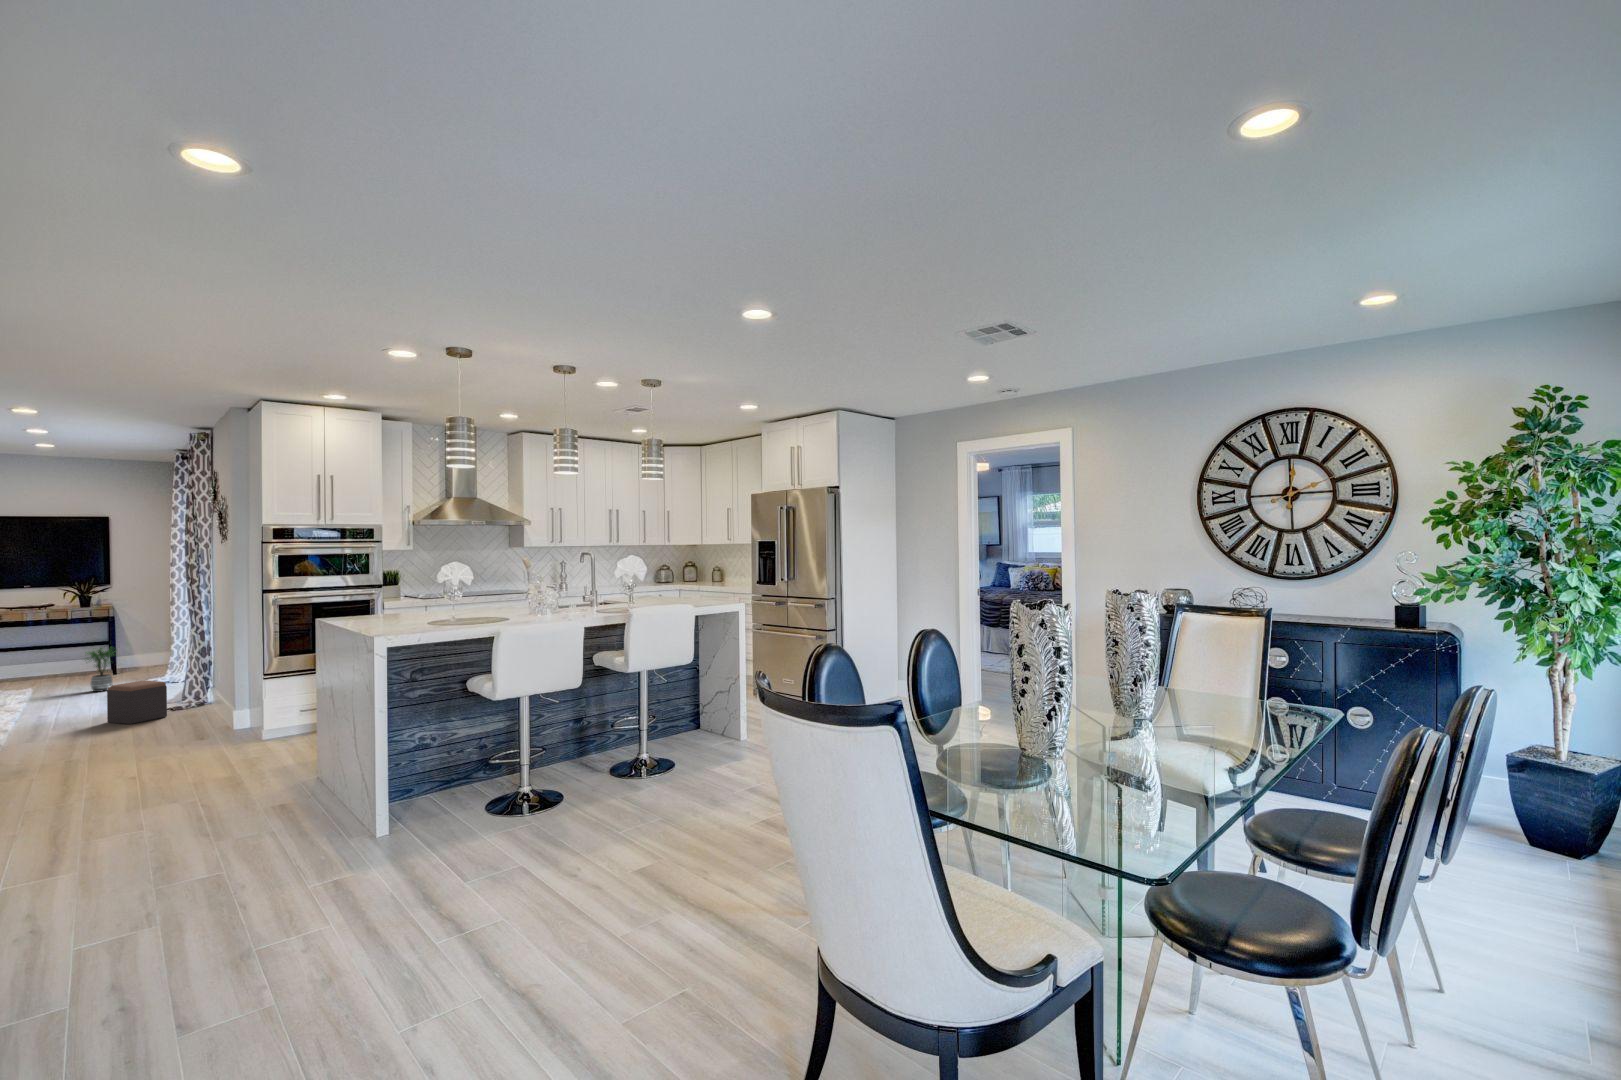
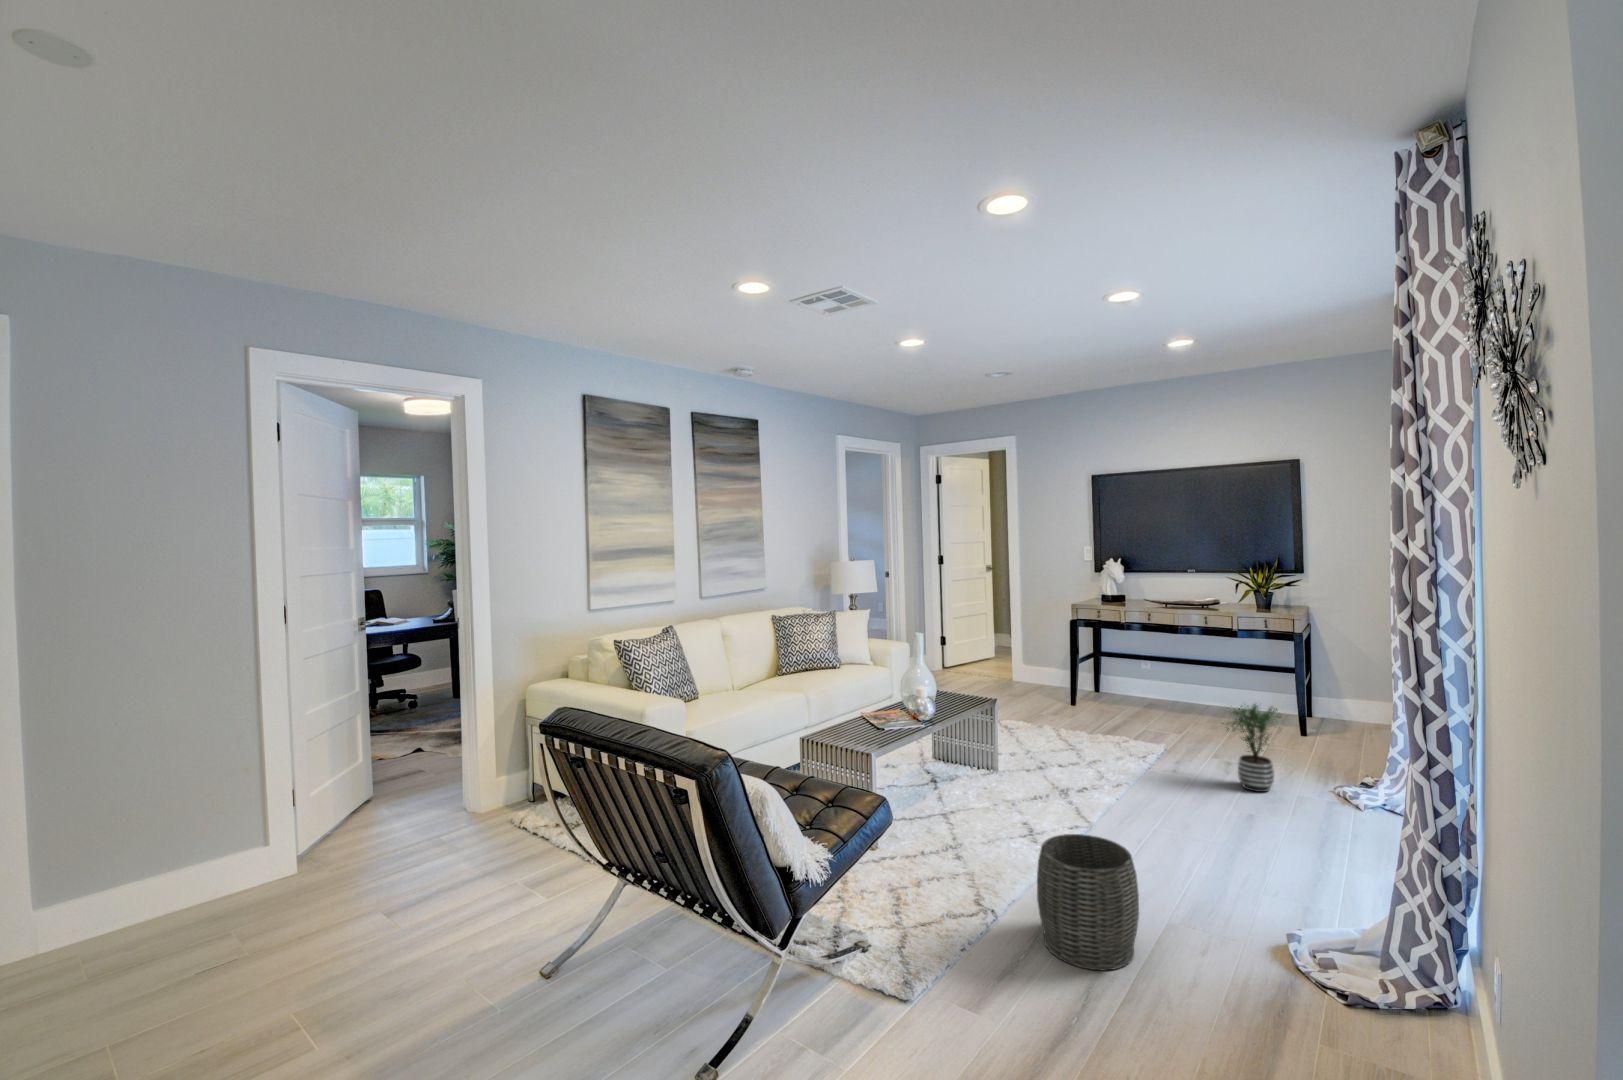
footstool: present [107,681,167,724] -> none [1187,879,1333,1036]
woven basket: none [27,686,83,734] -> present [1037,834,1139,970]

